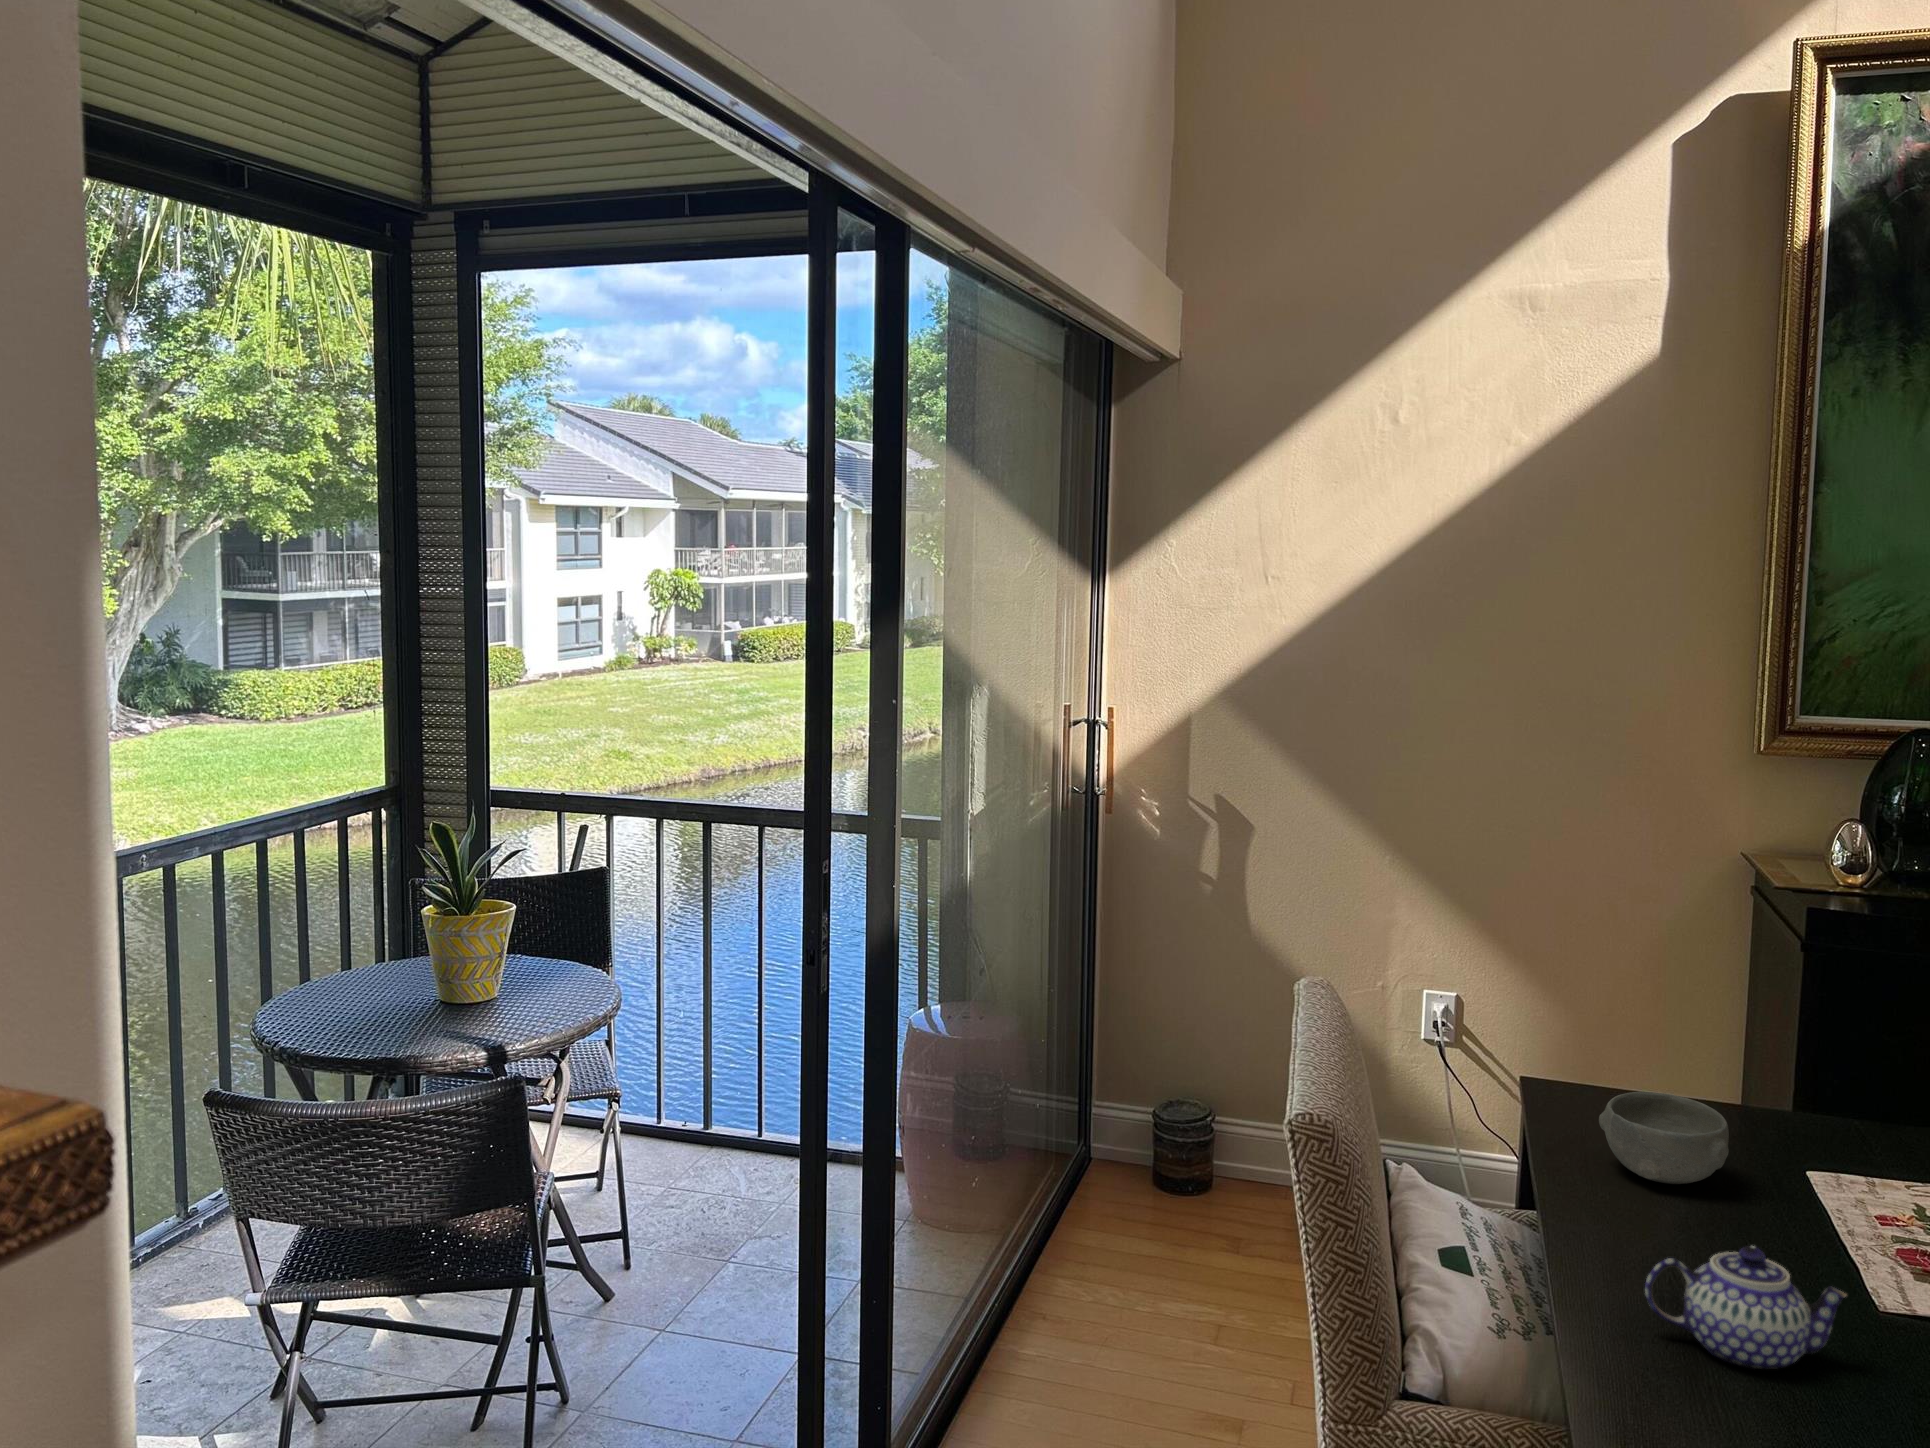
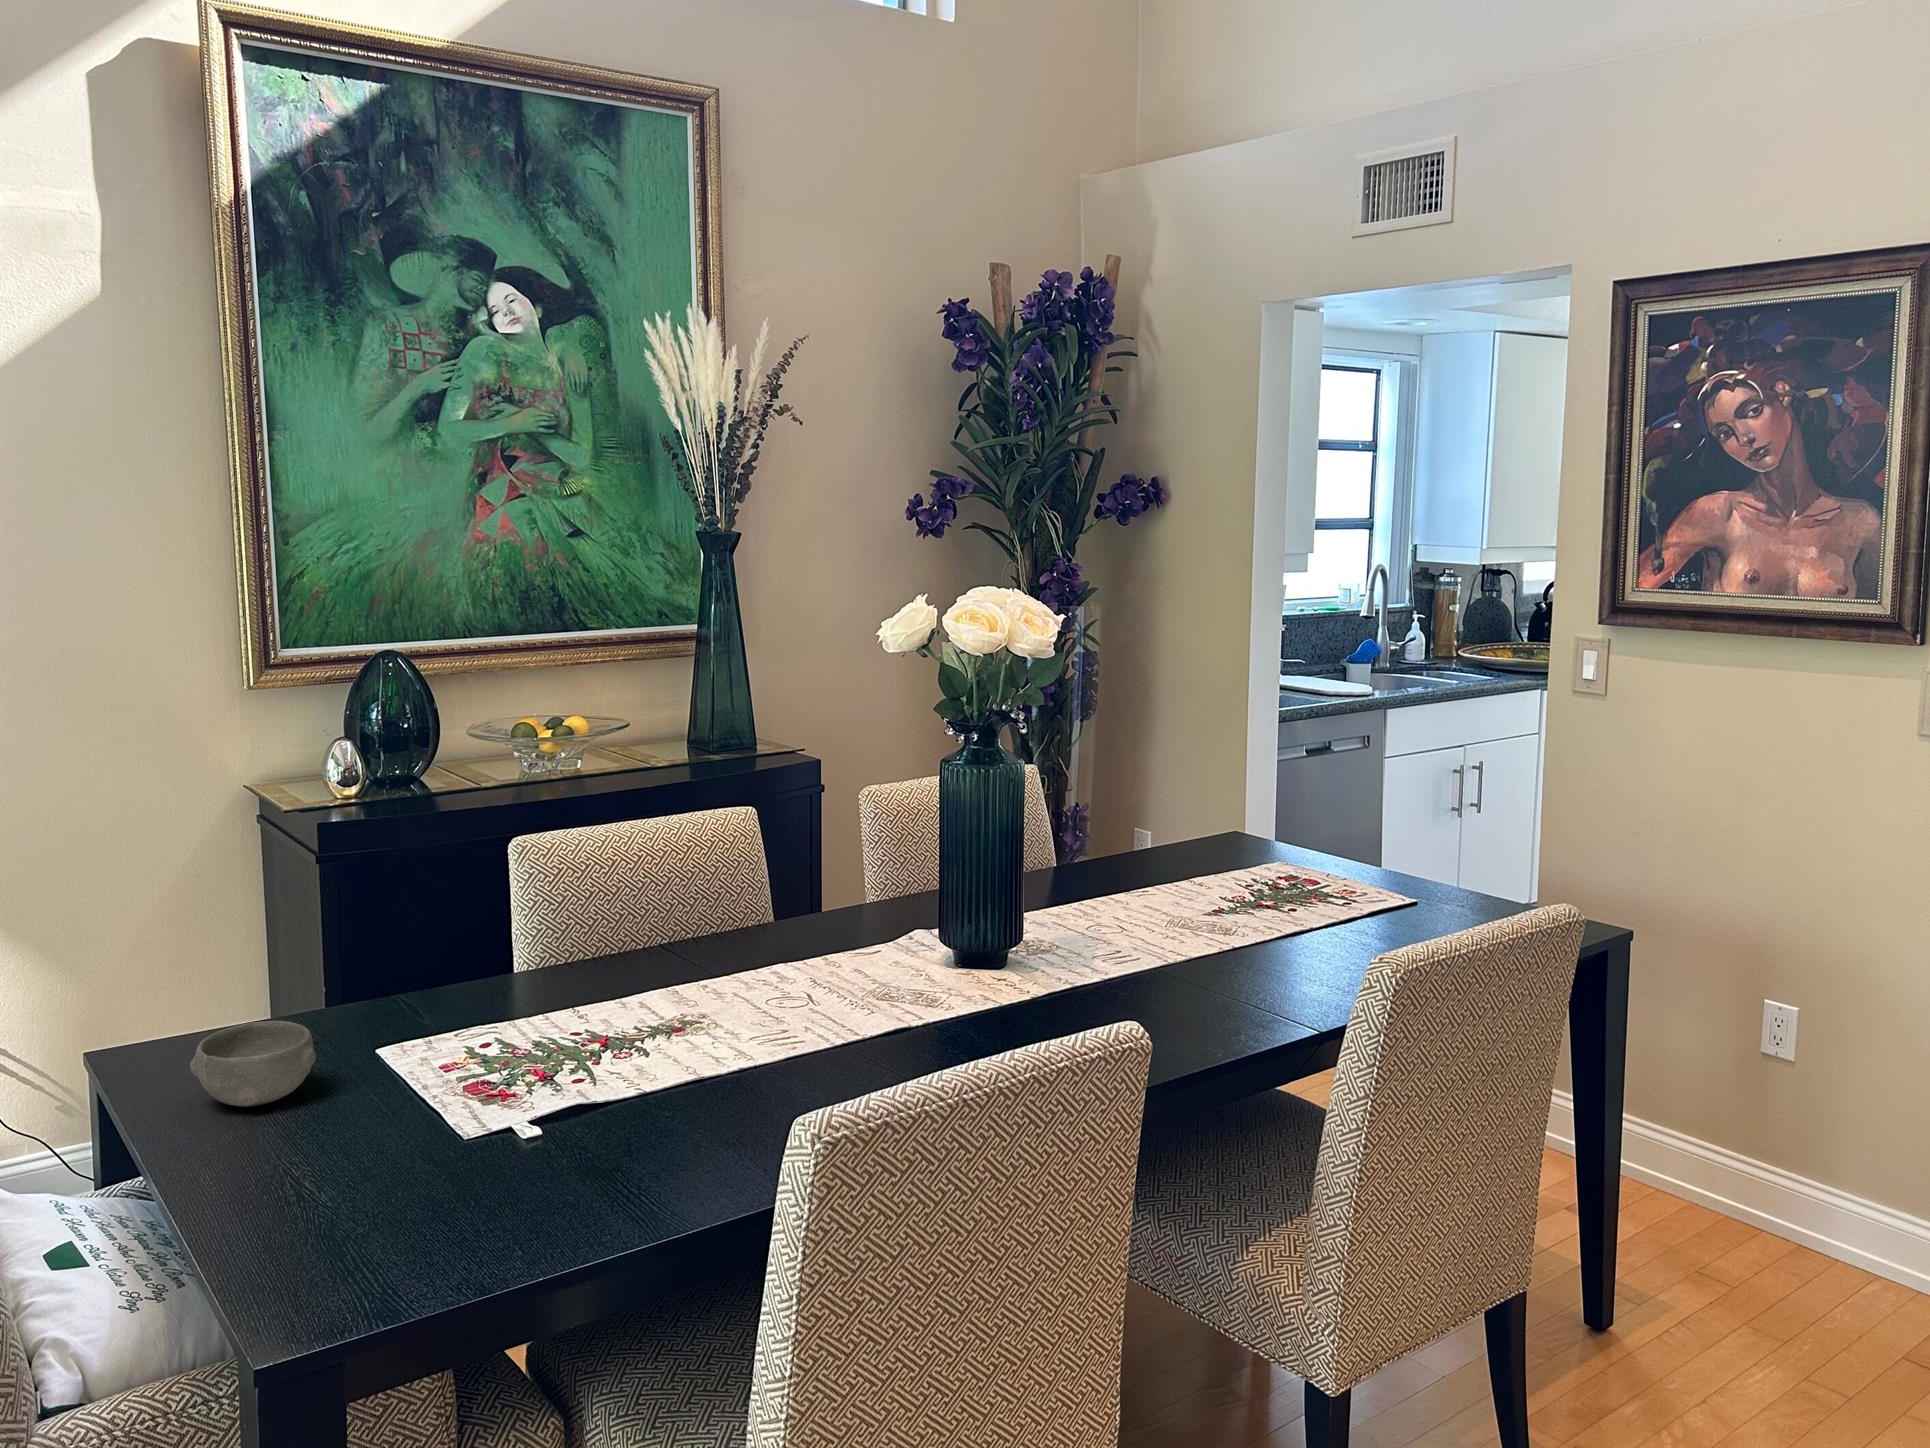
teapot: present [1645,1246,1846,1369] -> none [289,1119,450,1225]

